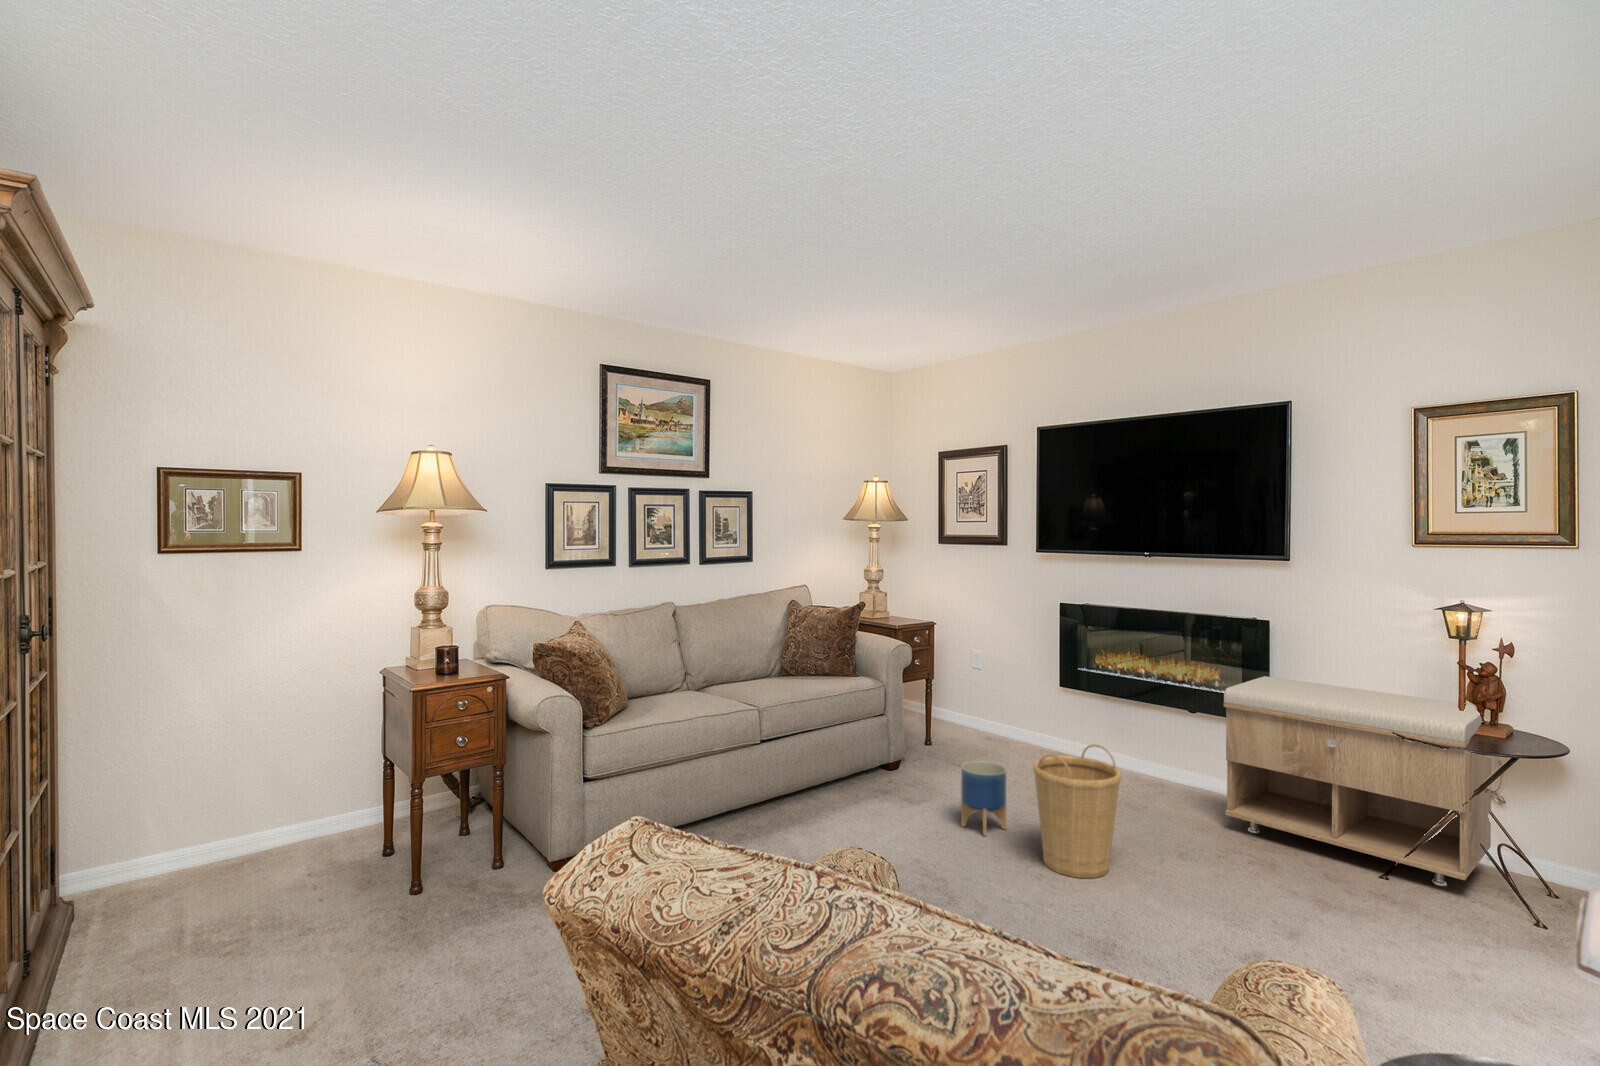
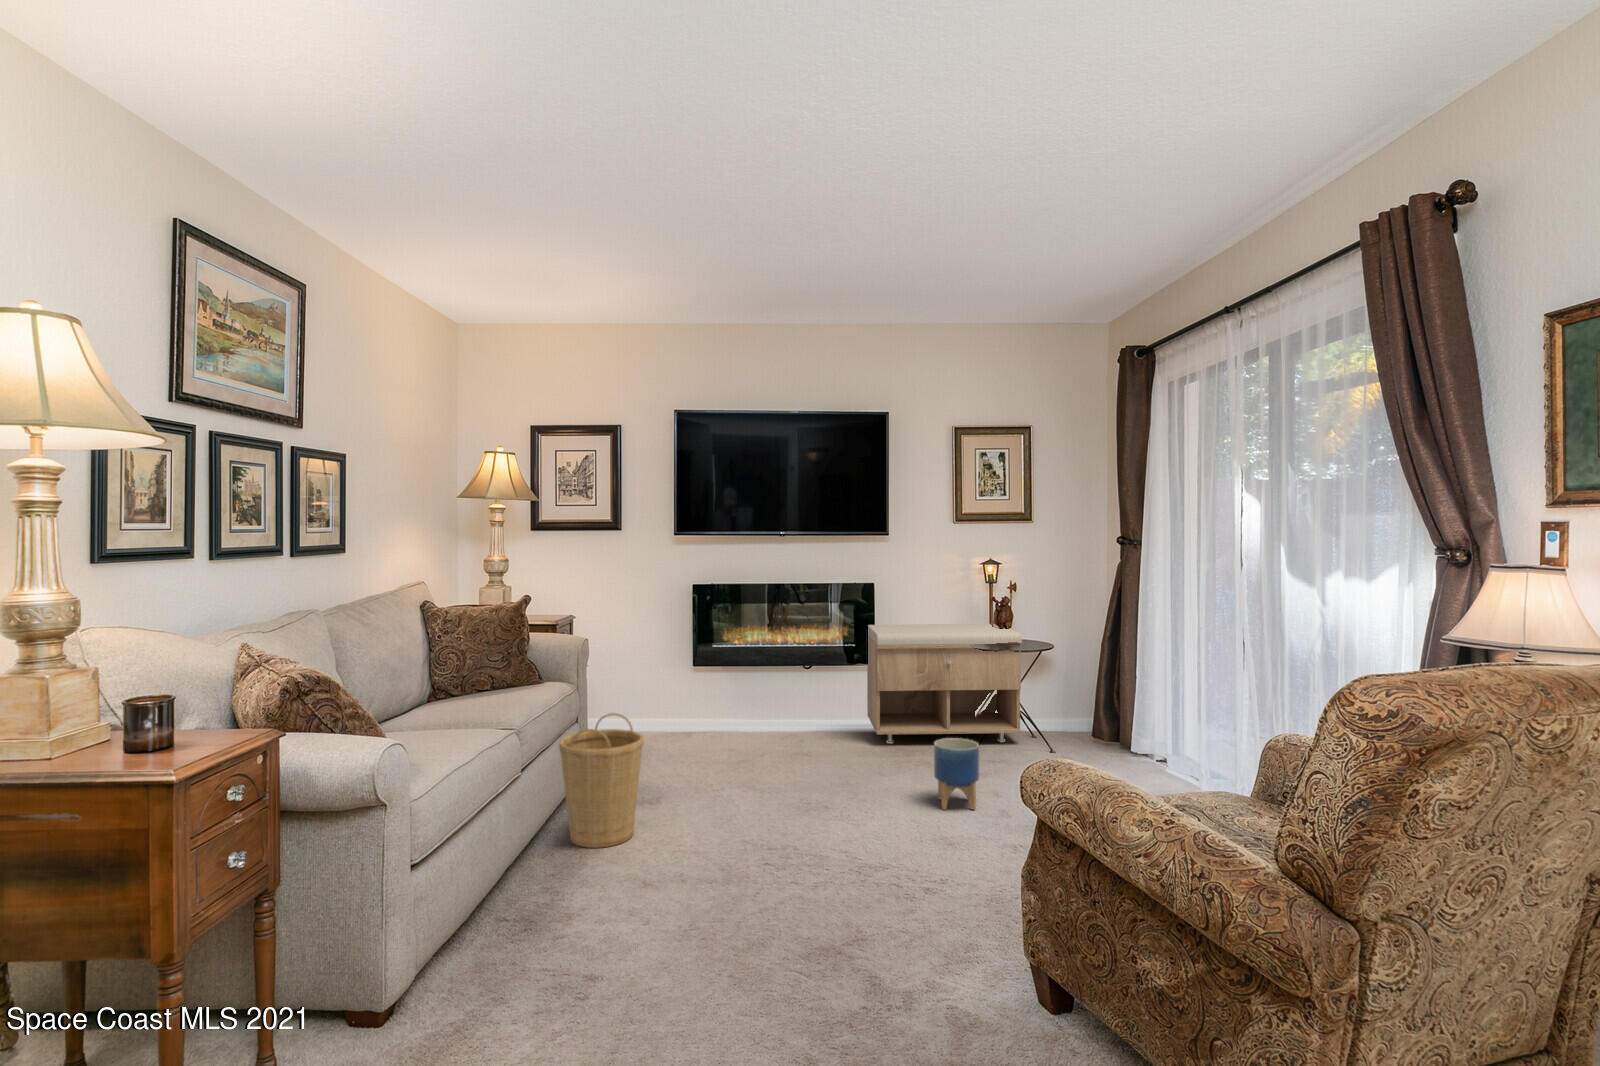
basket: present [1033,744,1121,878] -> present [559,713,644,848]
planter: present [961,761,1006,836] -> present [934,738,979,810]

